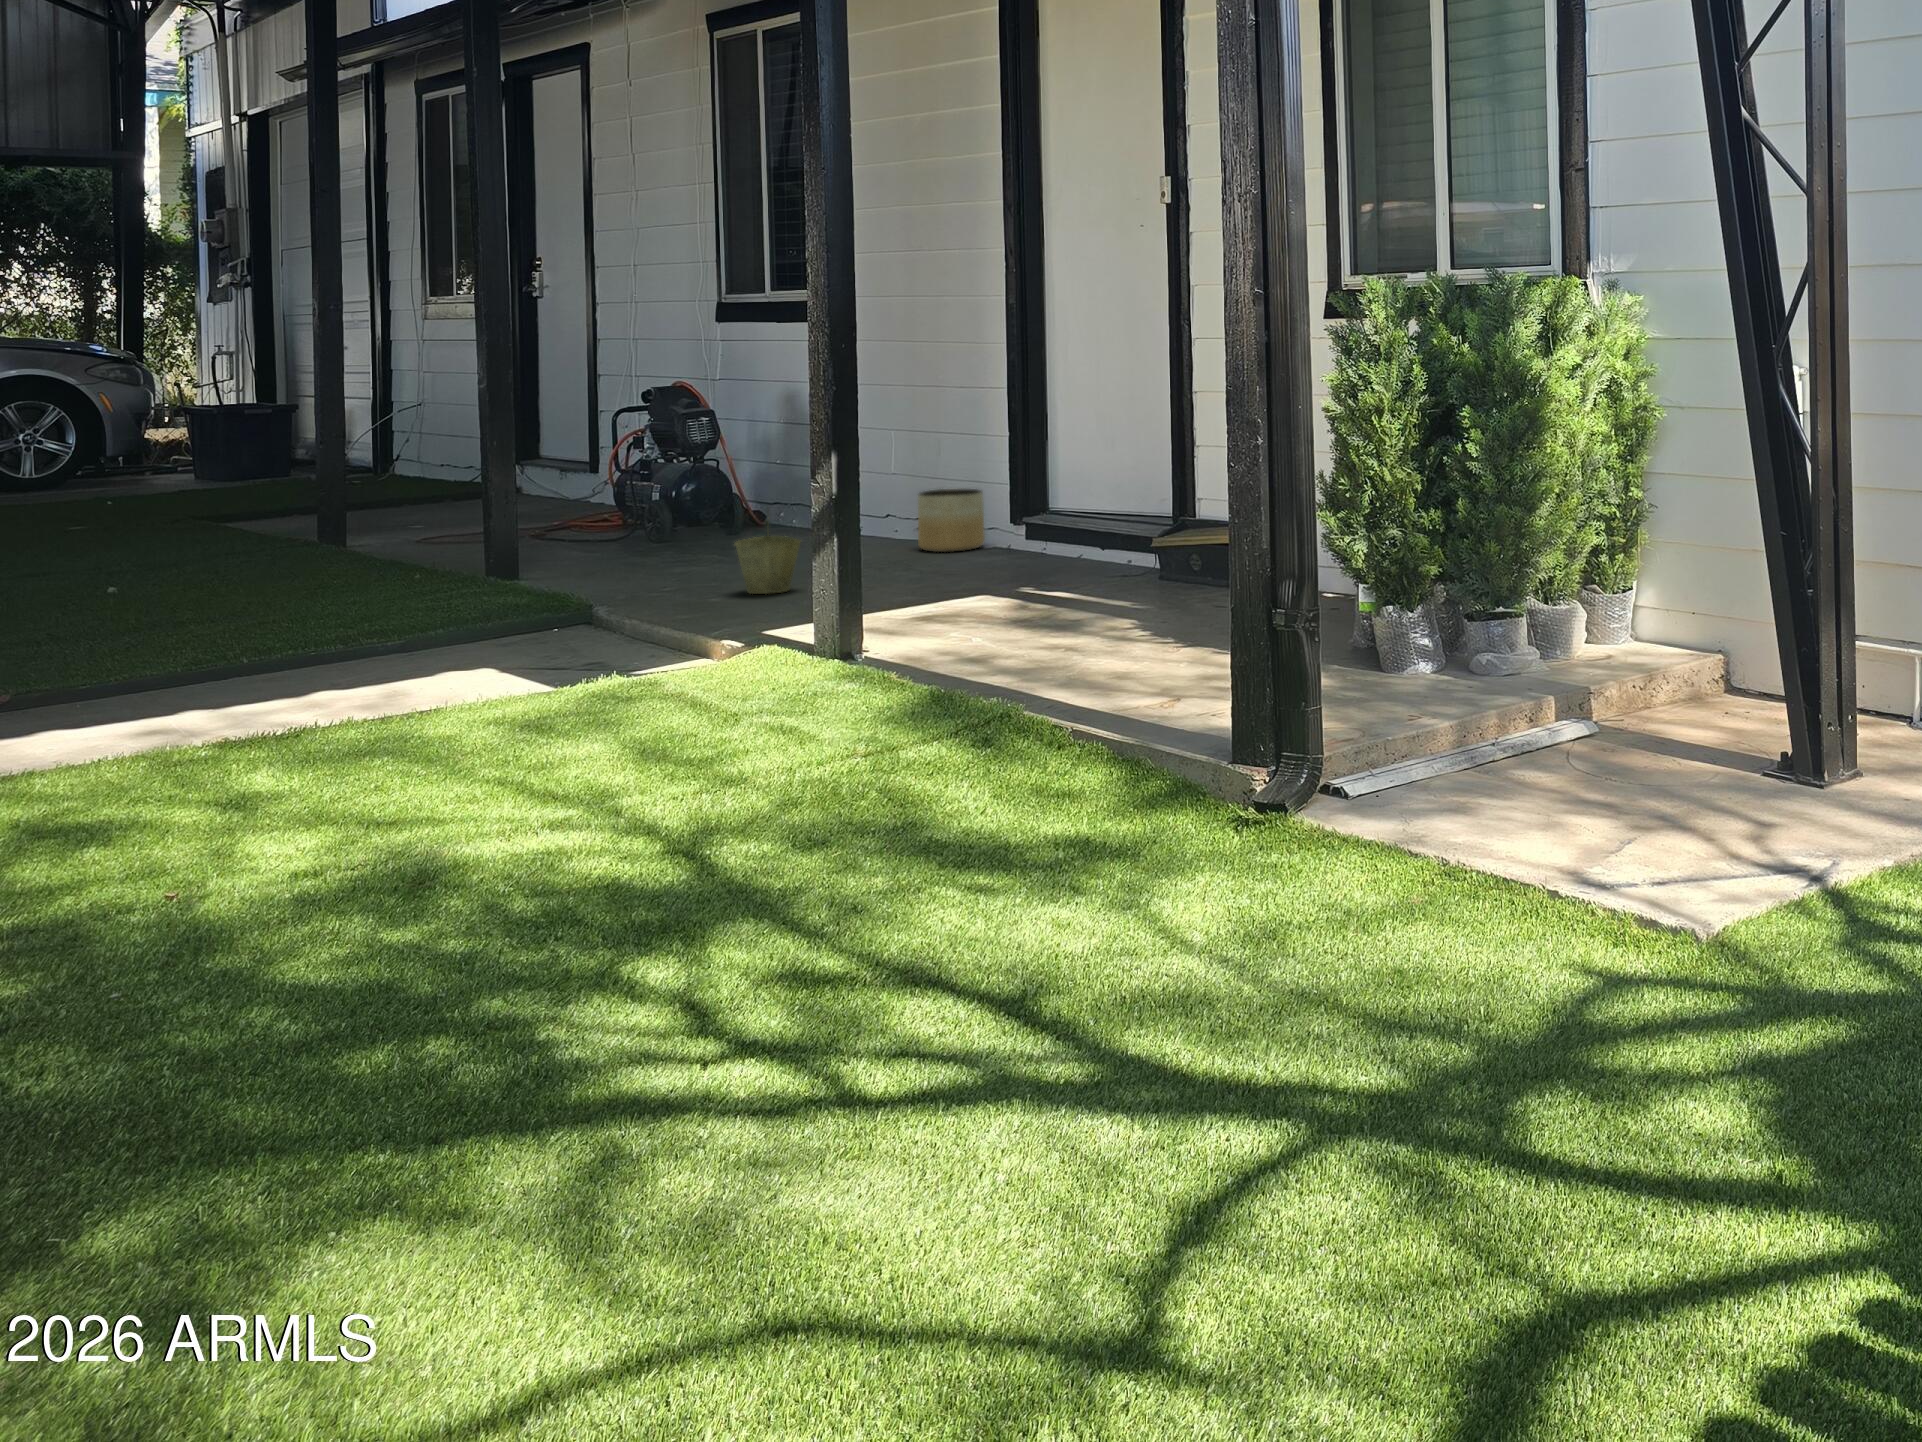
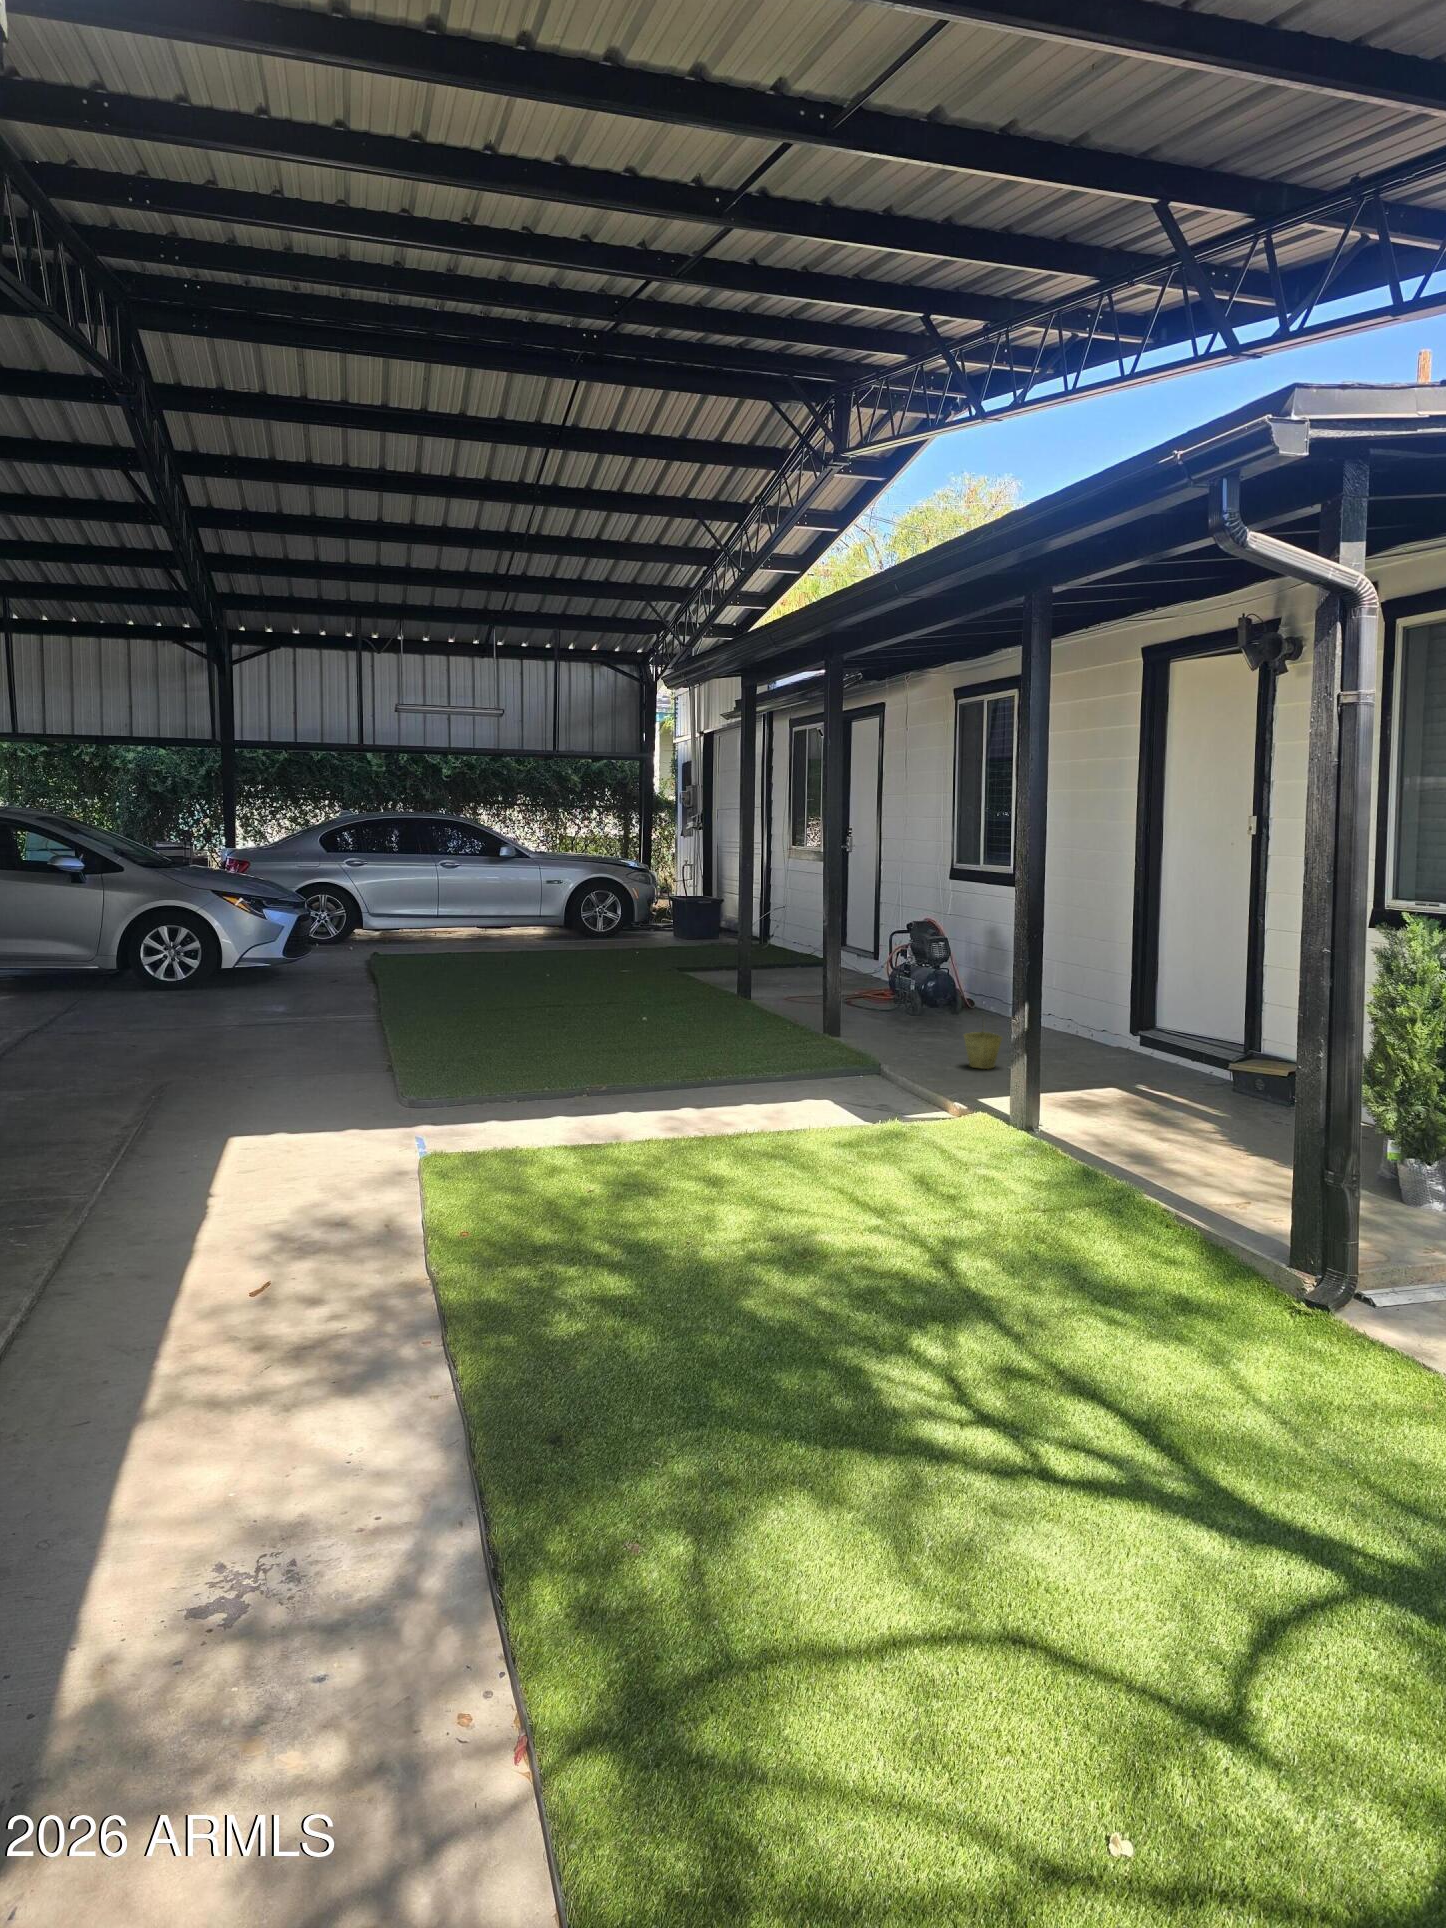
planter: present [918,488,985,552] -> none [1072,1006,1115,1048]

